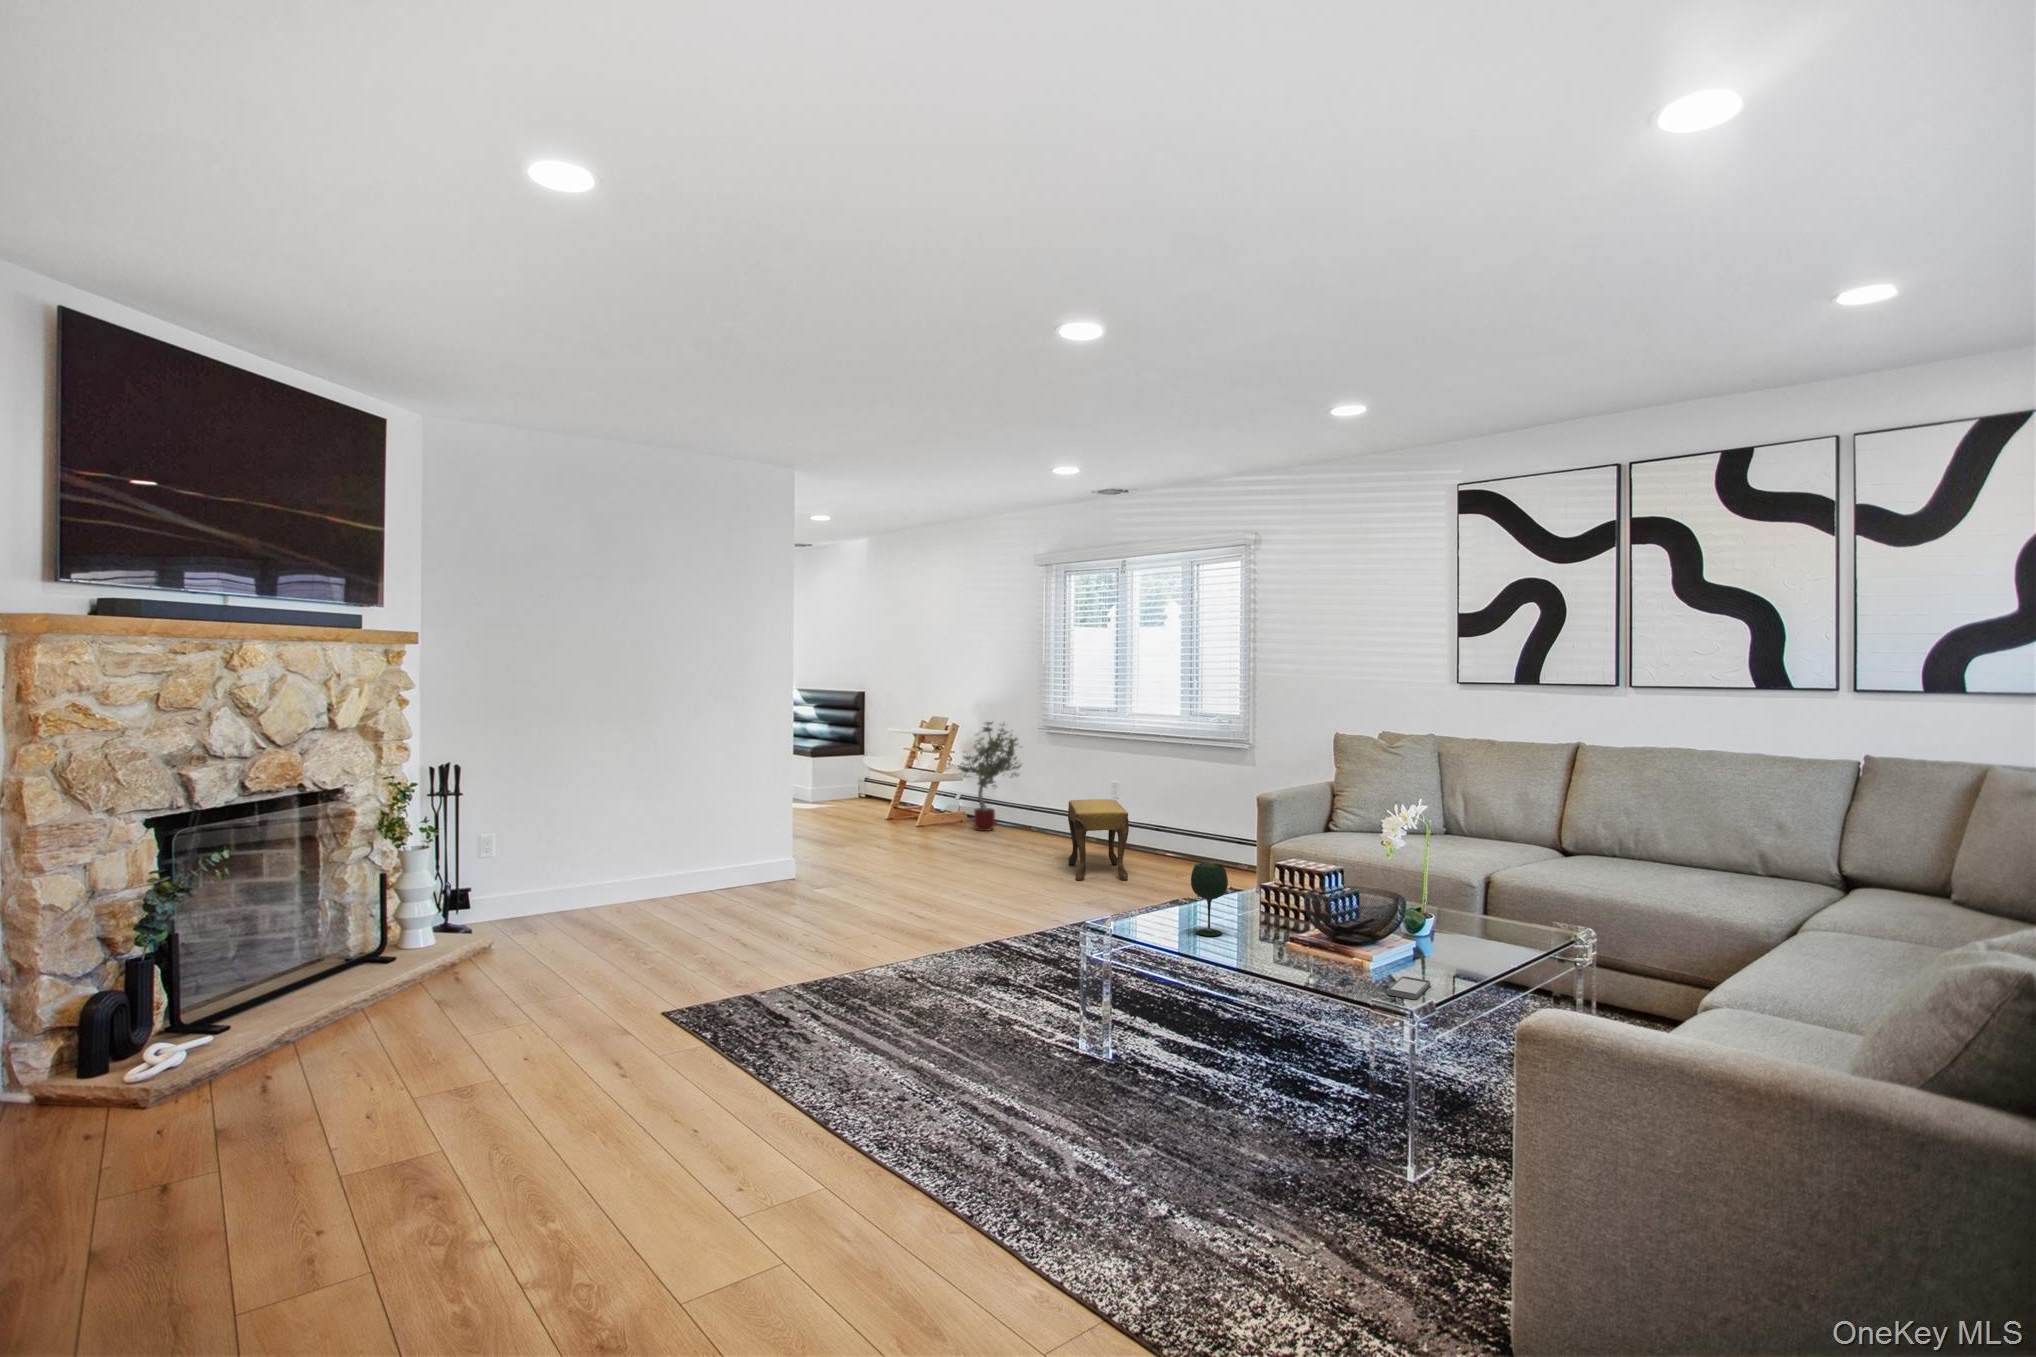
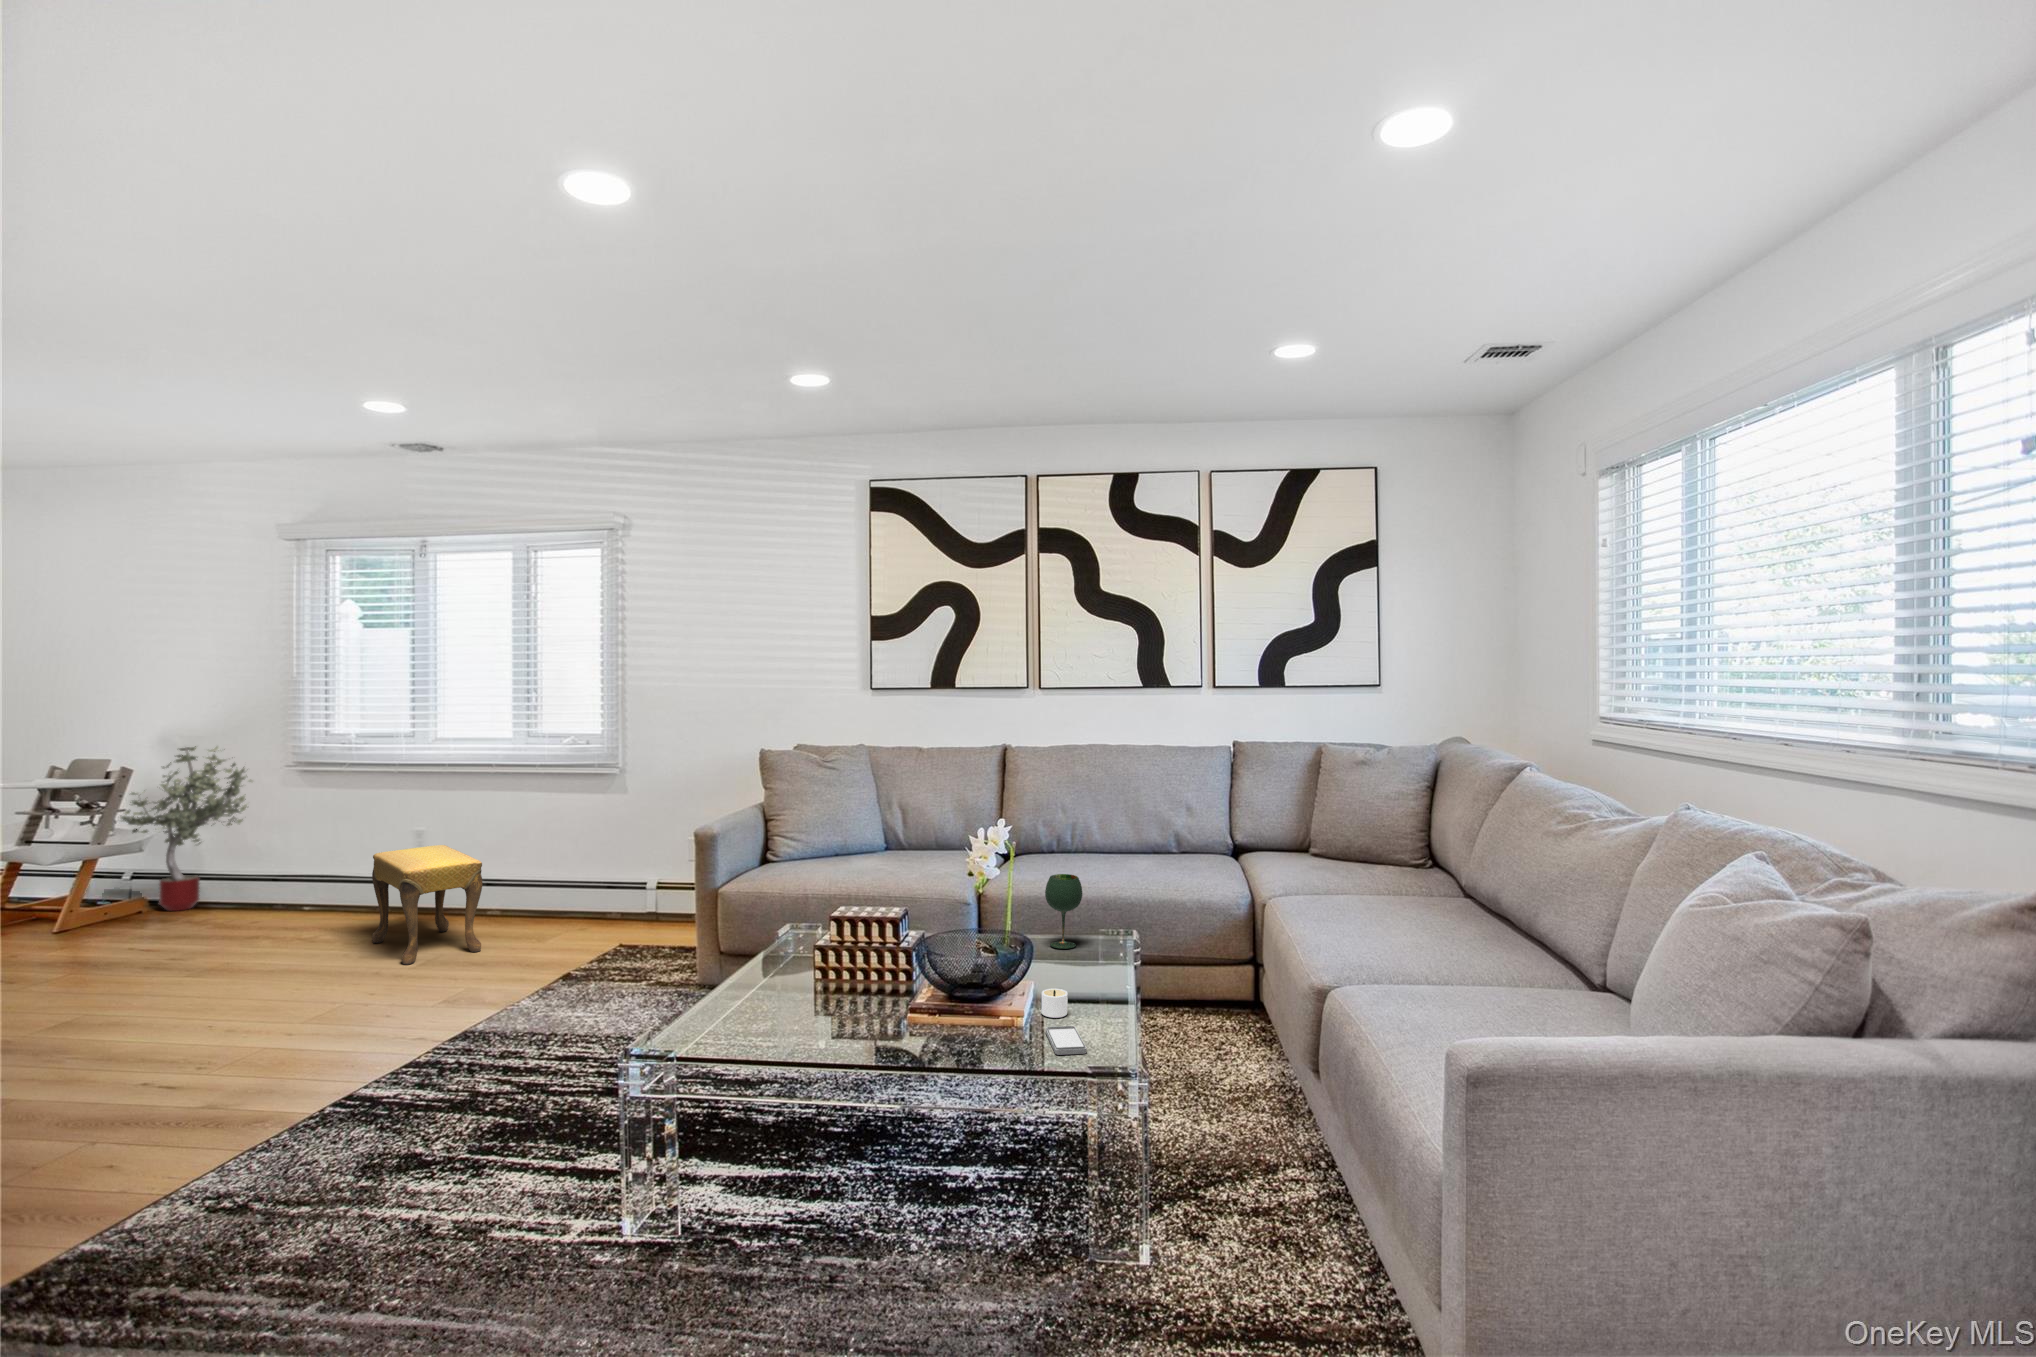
wine glass: present [1191,862,1228,936] -> present [1045,874,1082,949]
candle: none [1418,950,1455,978] -> present [1042,989,1068,1018]

